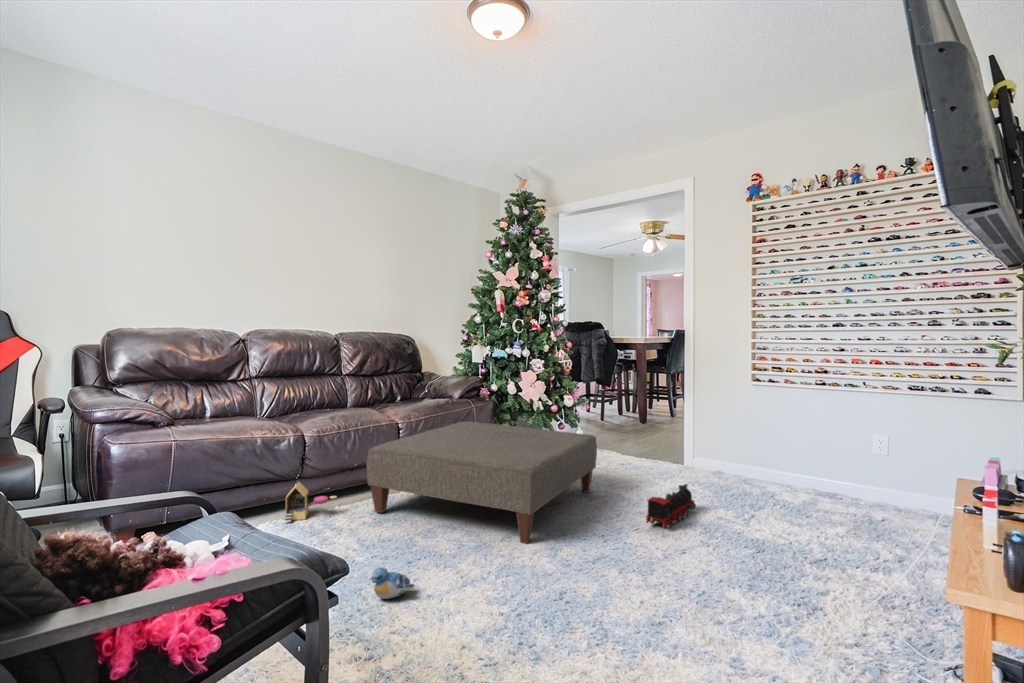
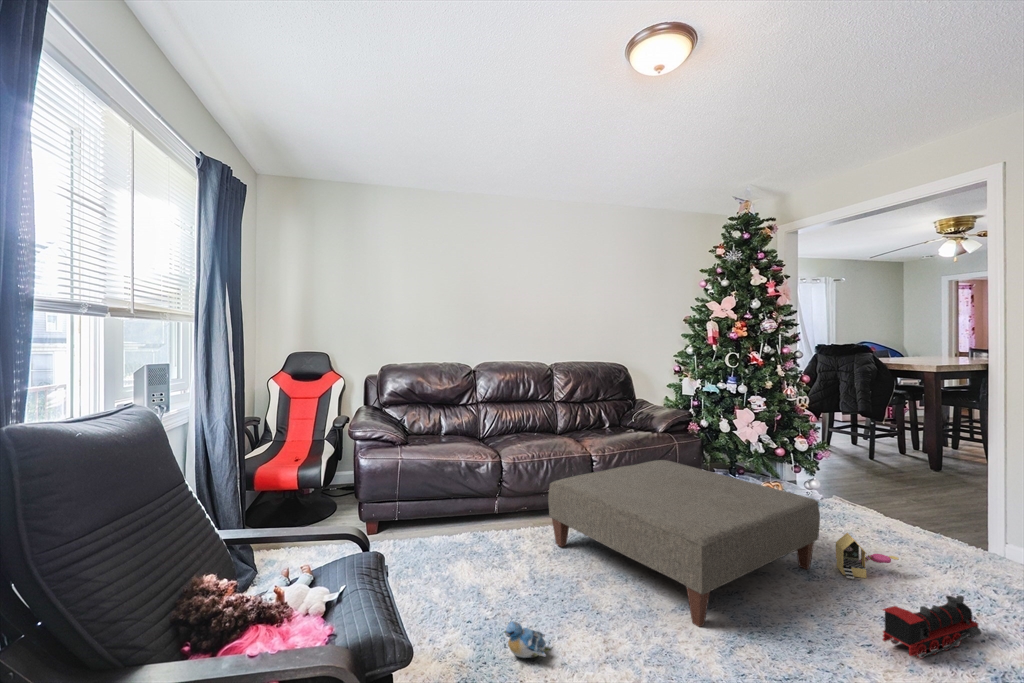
toy house: present [285,482,336,522] -> present [836,533,899,579]

